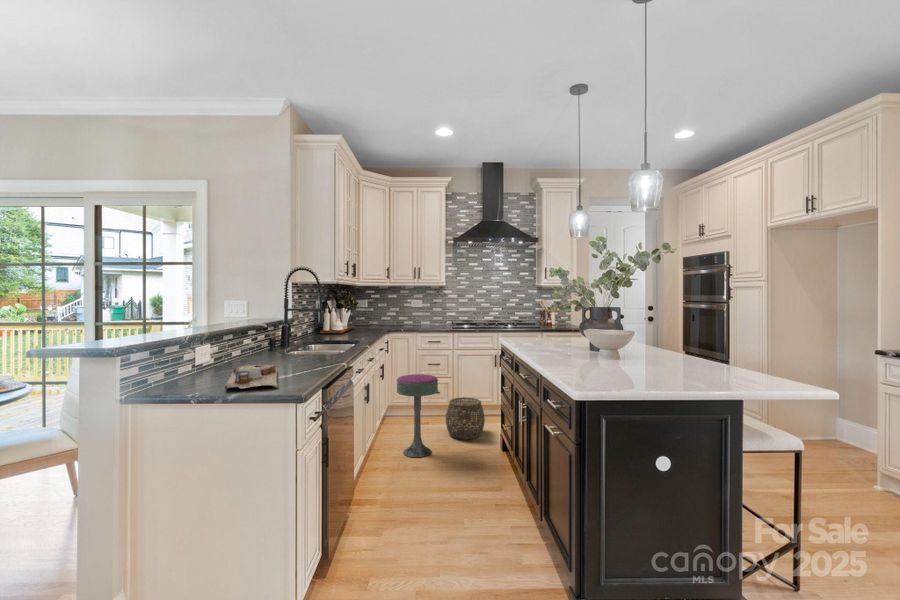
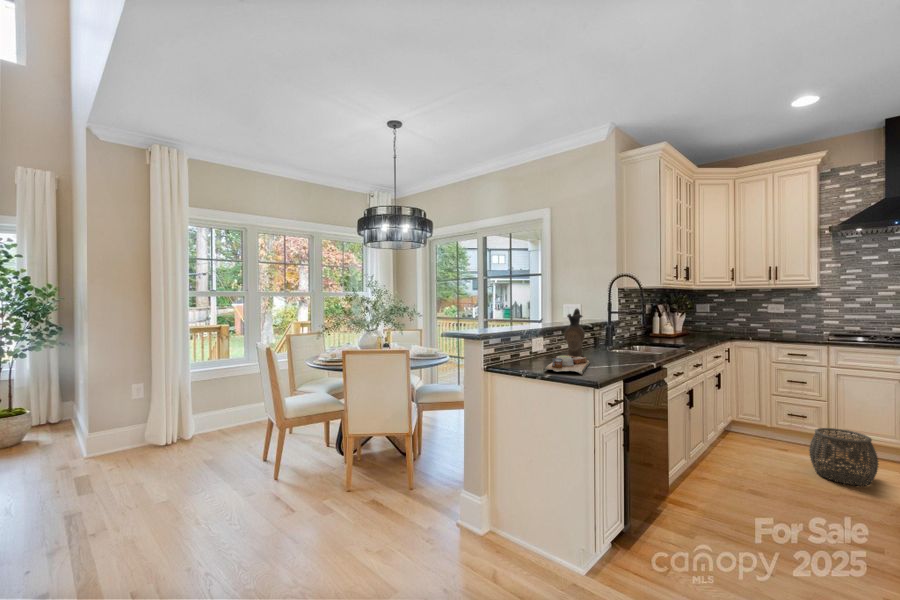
ceramic pitcher: none [240,306,266,365] -> present [564,308,585,357]
bar stool: present [397,374,438,457] -> none [732,388,790,485]

